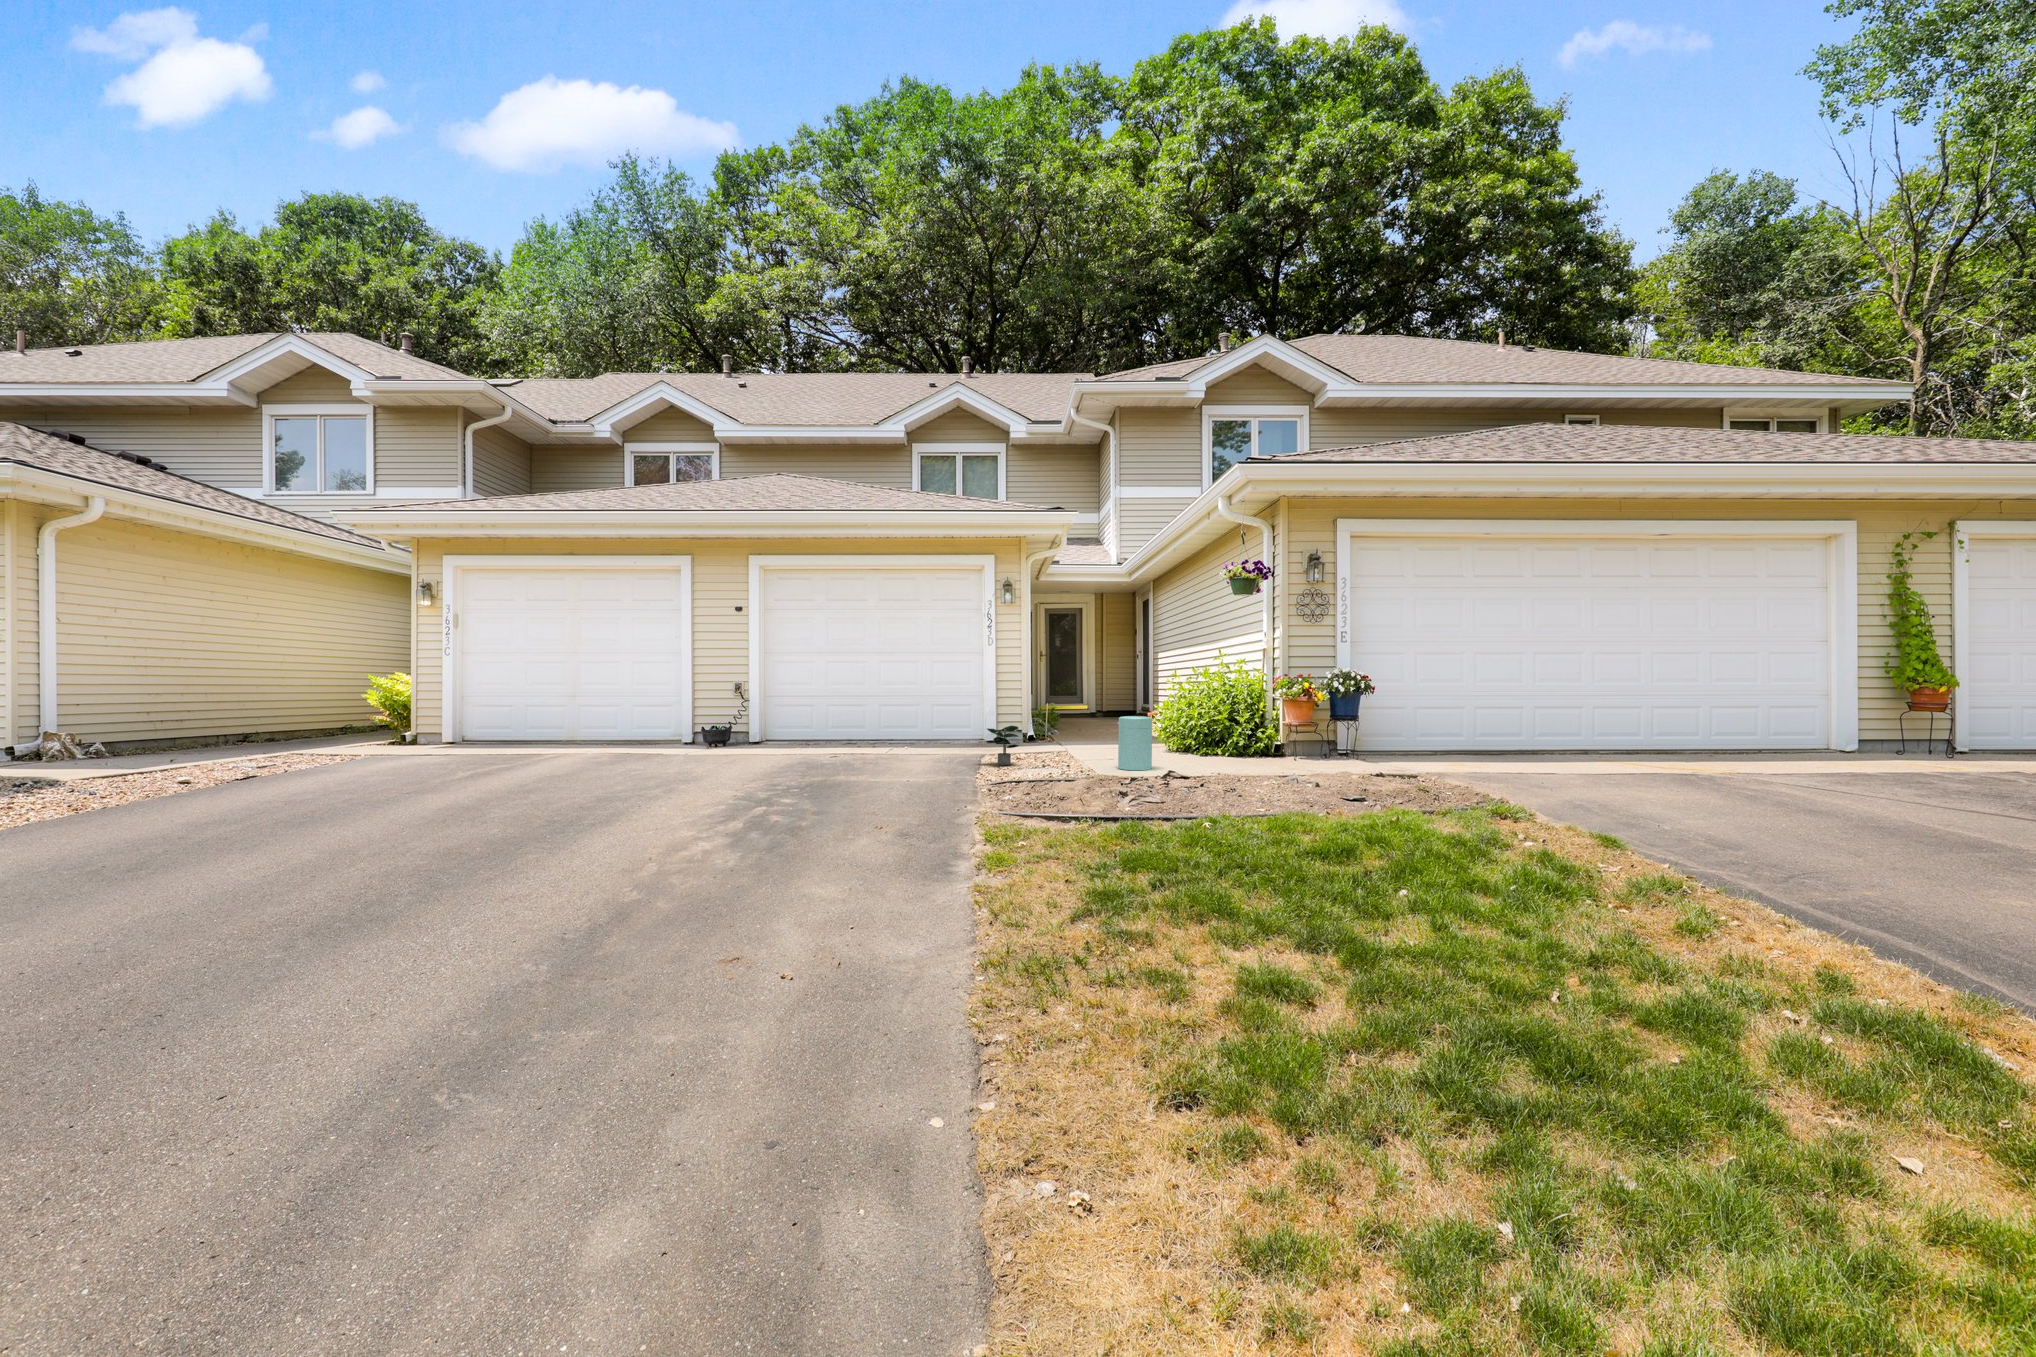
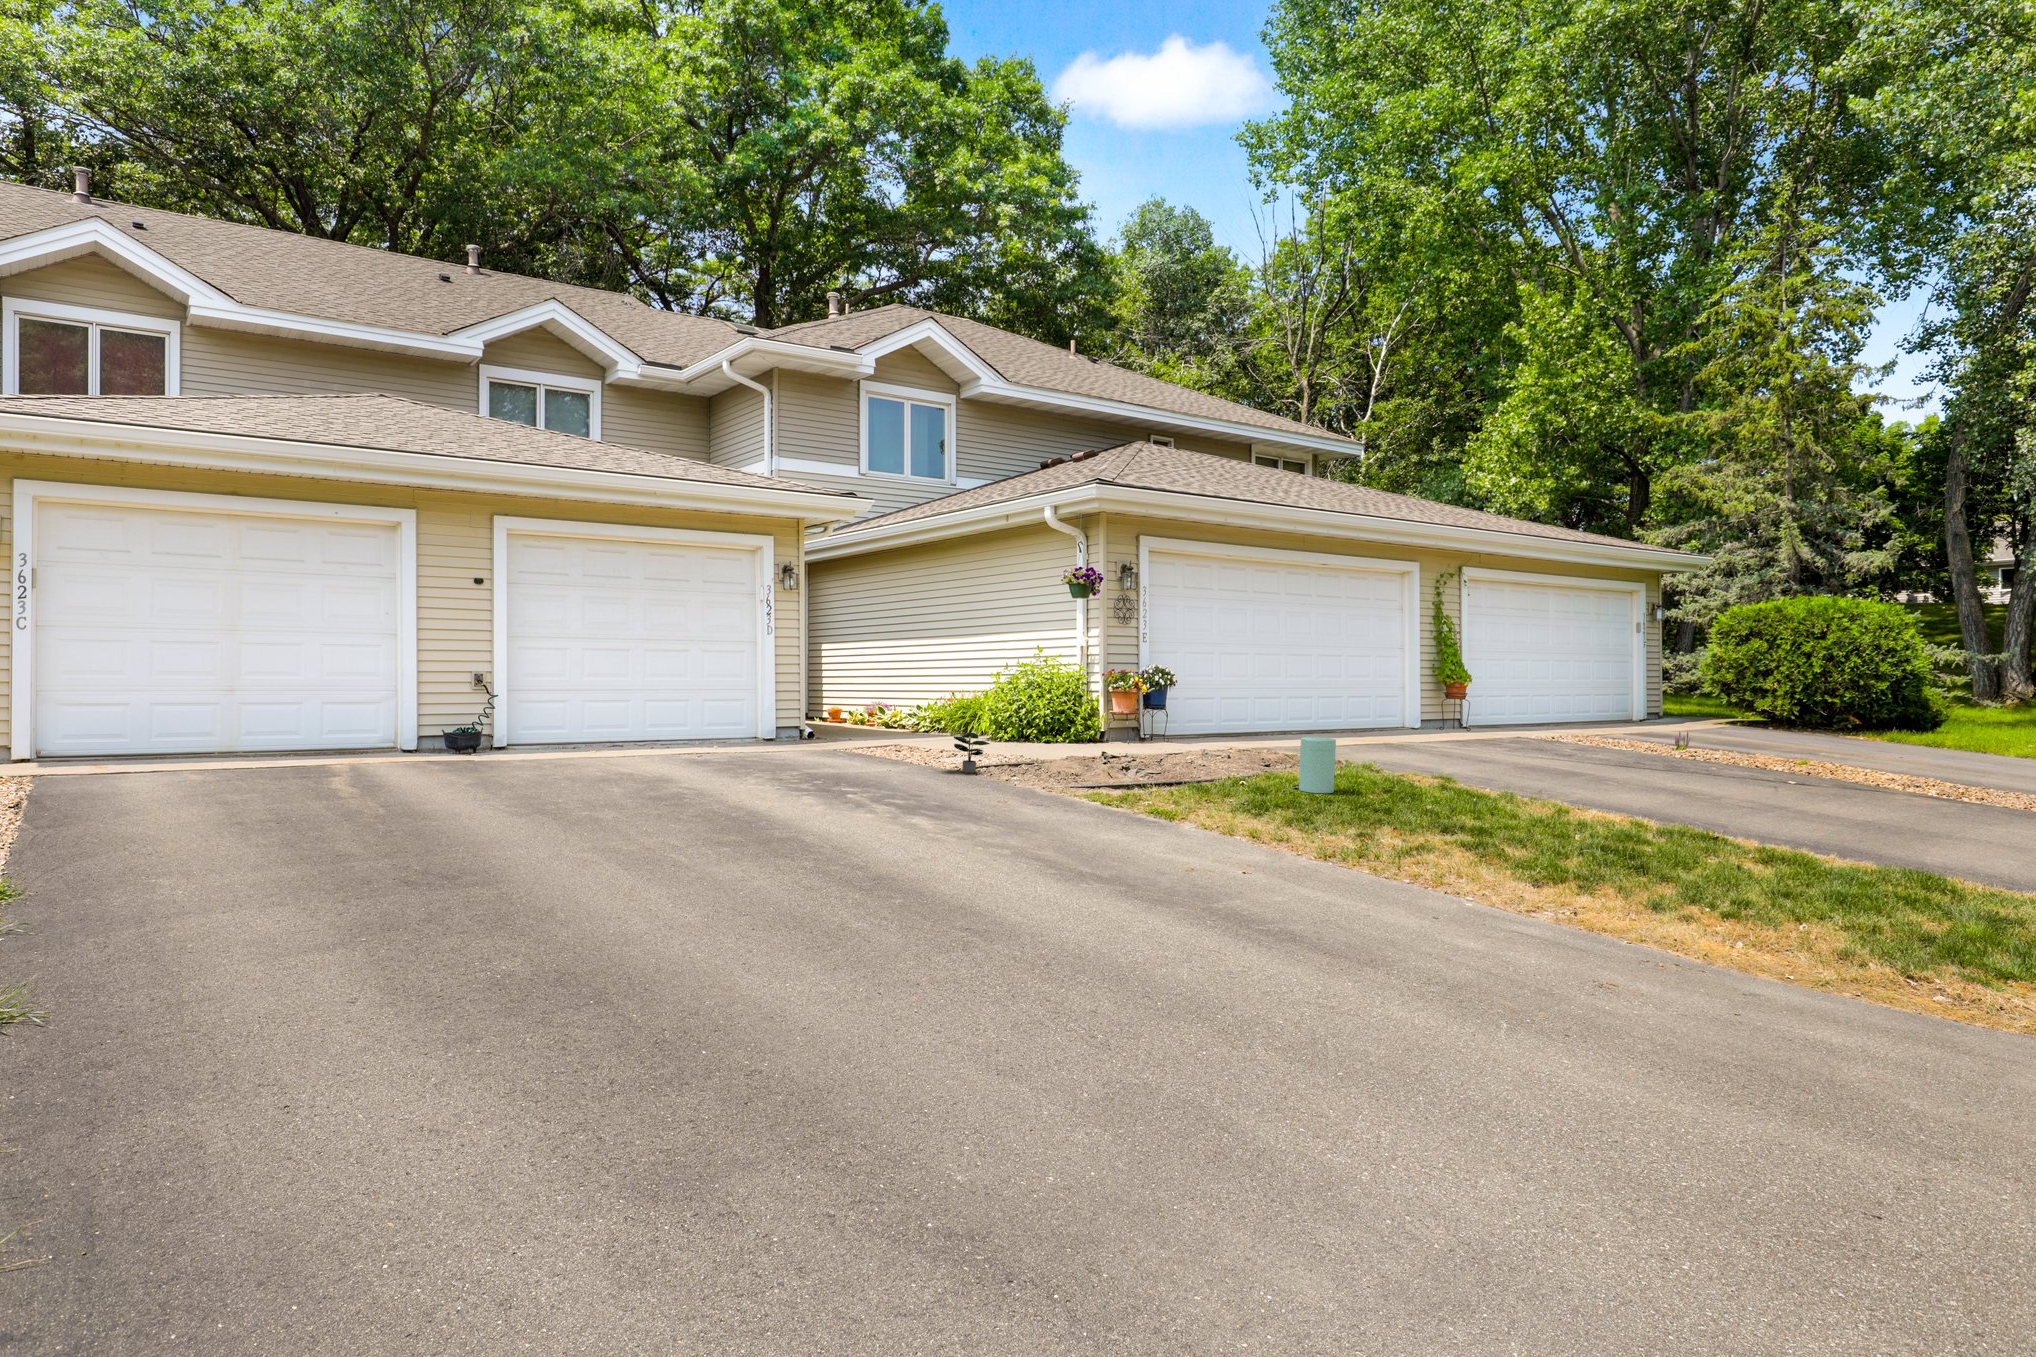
trash can: present [1118,716,1152,770] -> present [1292,737,1336,793]

